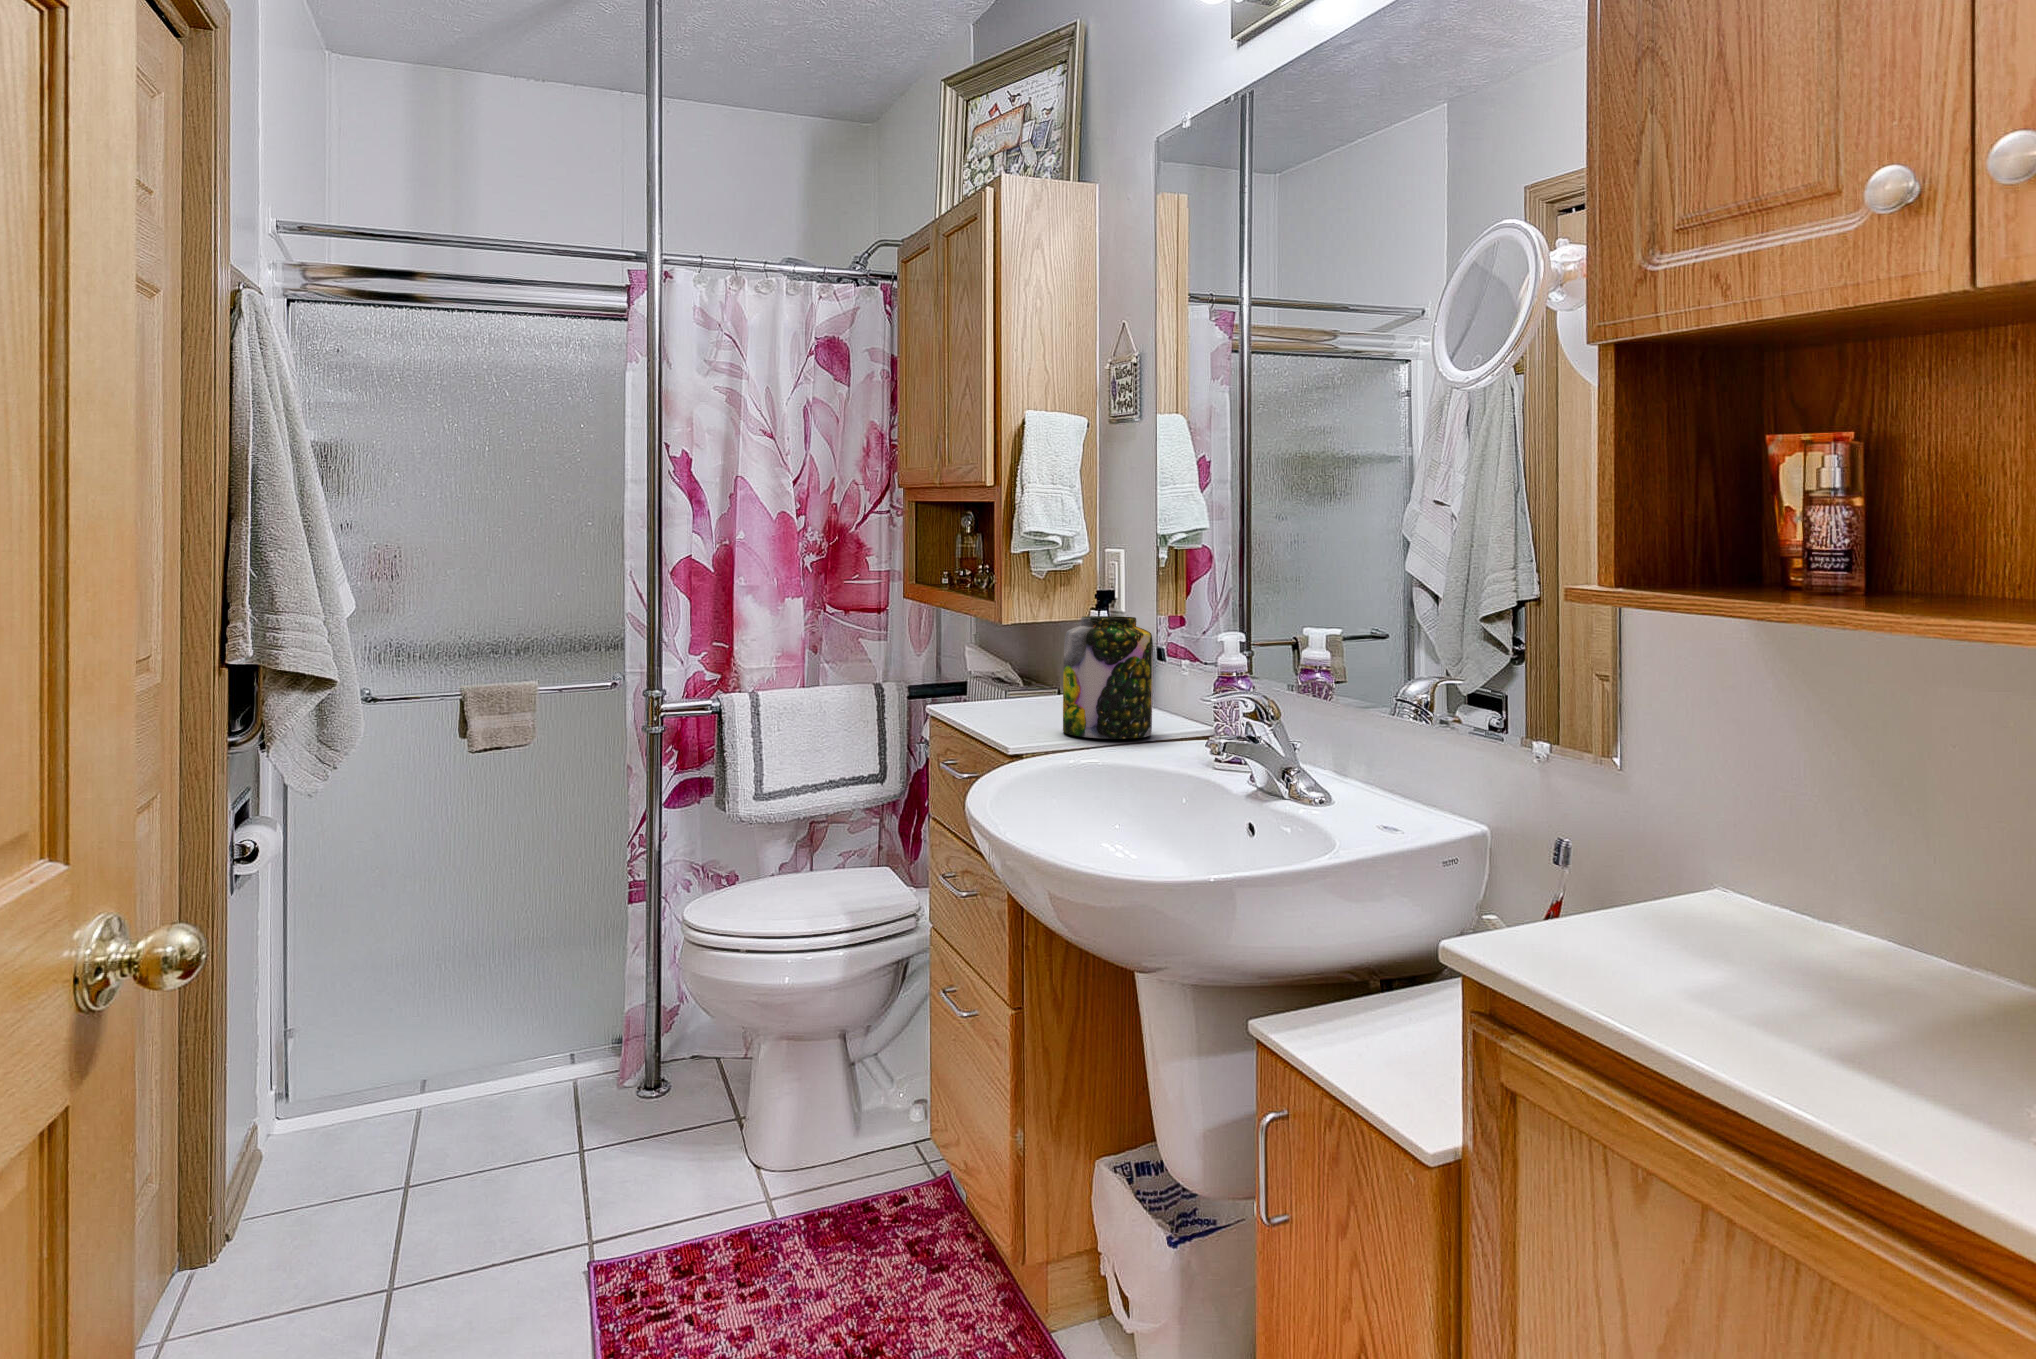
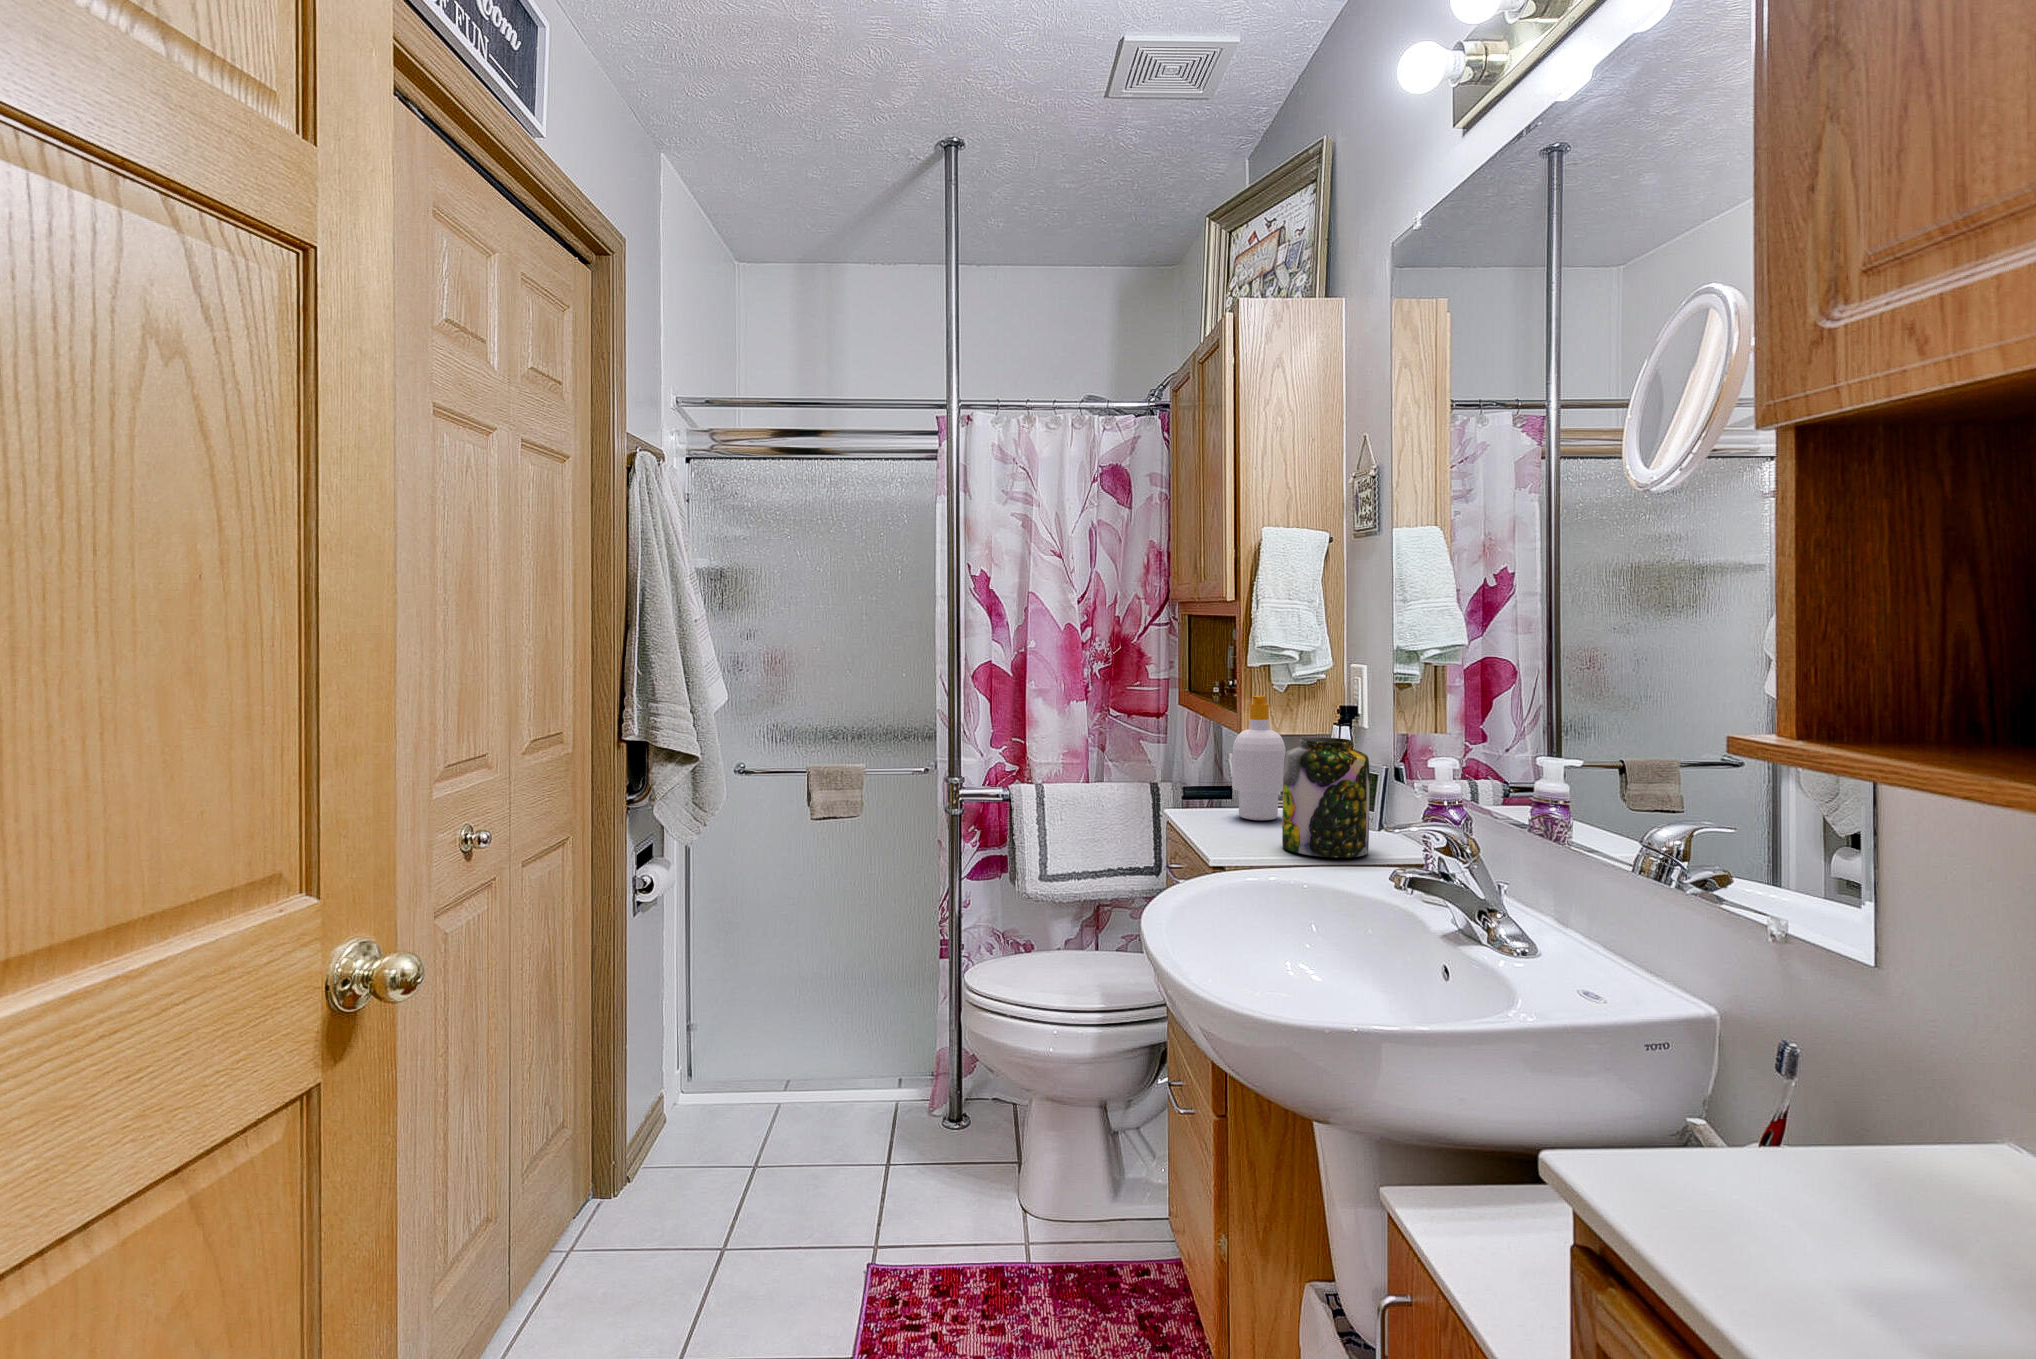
soap bottle: none [994,579,1049,712] -> present [1232,696,1285,820]

